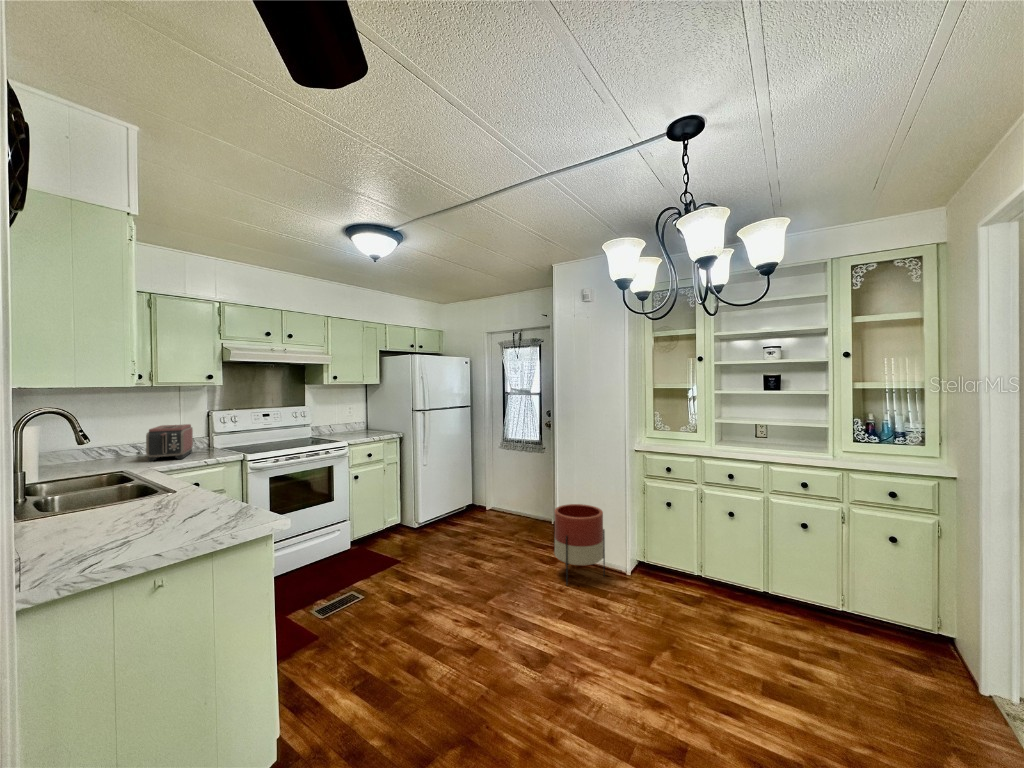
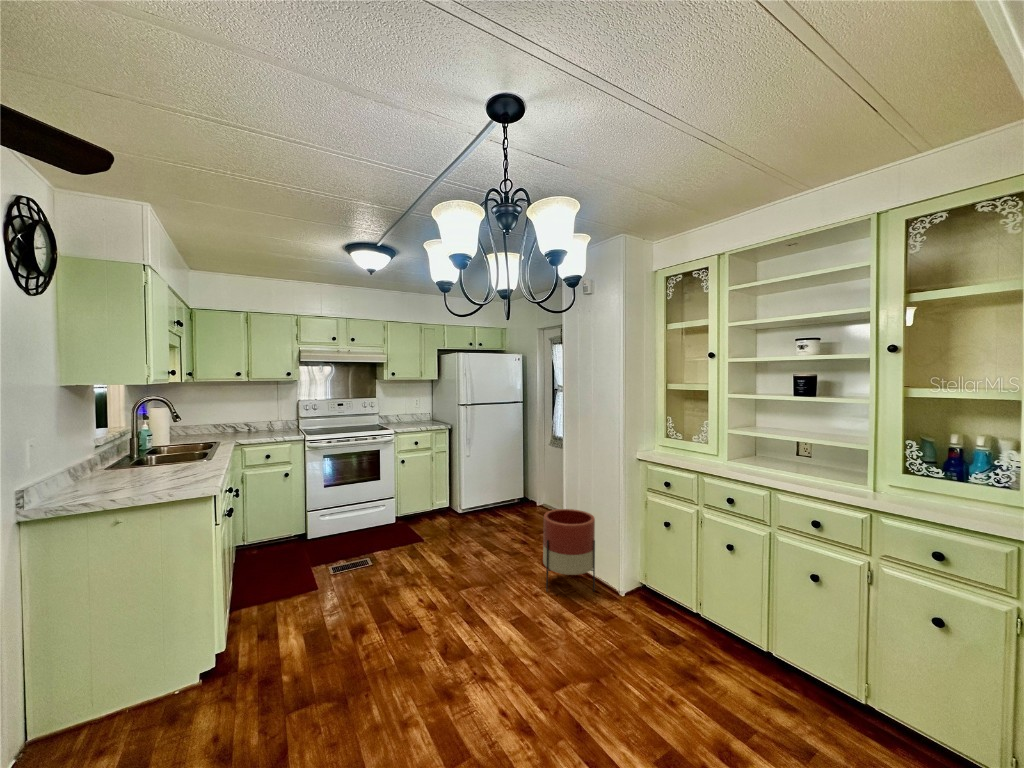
toaster: present [146,424,193,461] -> none [240,408,280,434]

